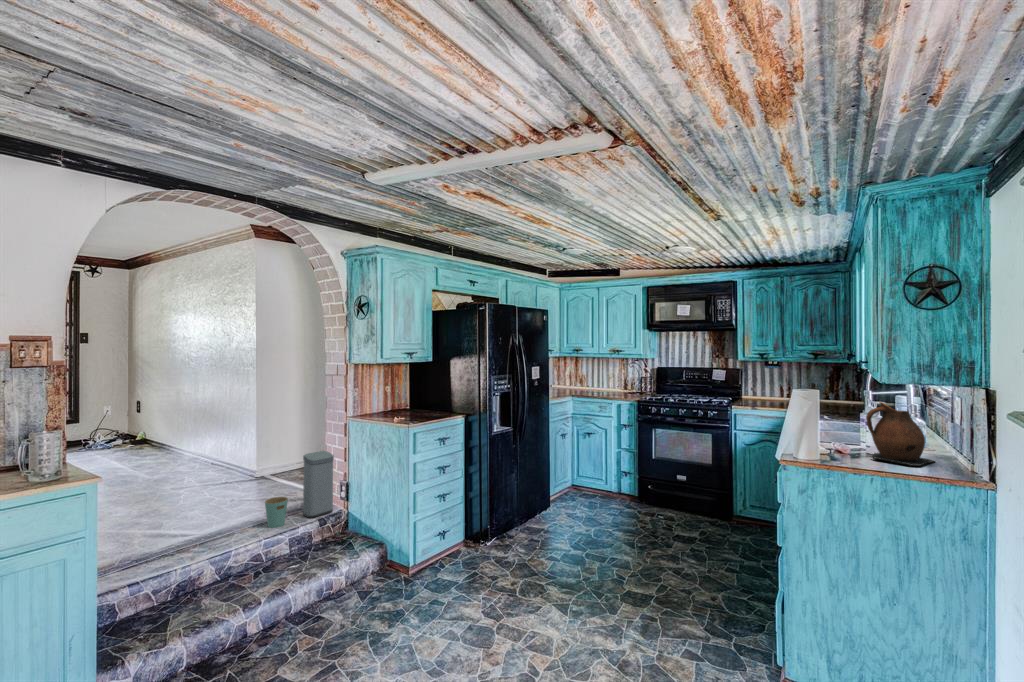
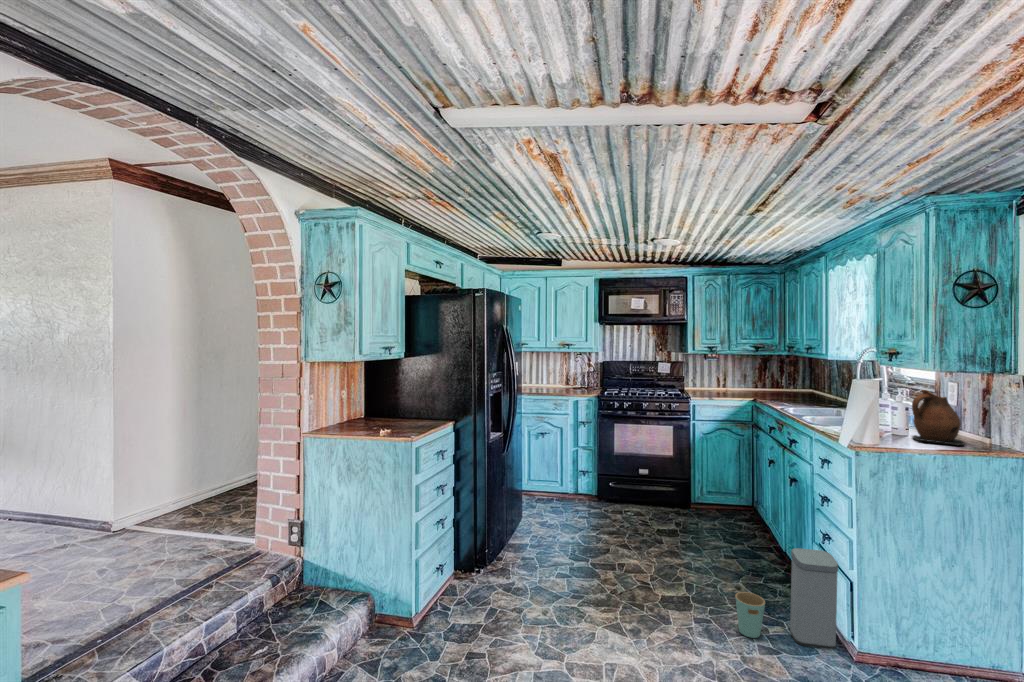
trash can: present [265,451,334,528] -> present [735,548,838,649]

